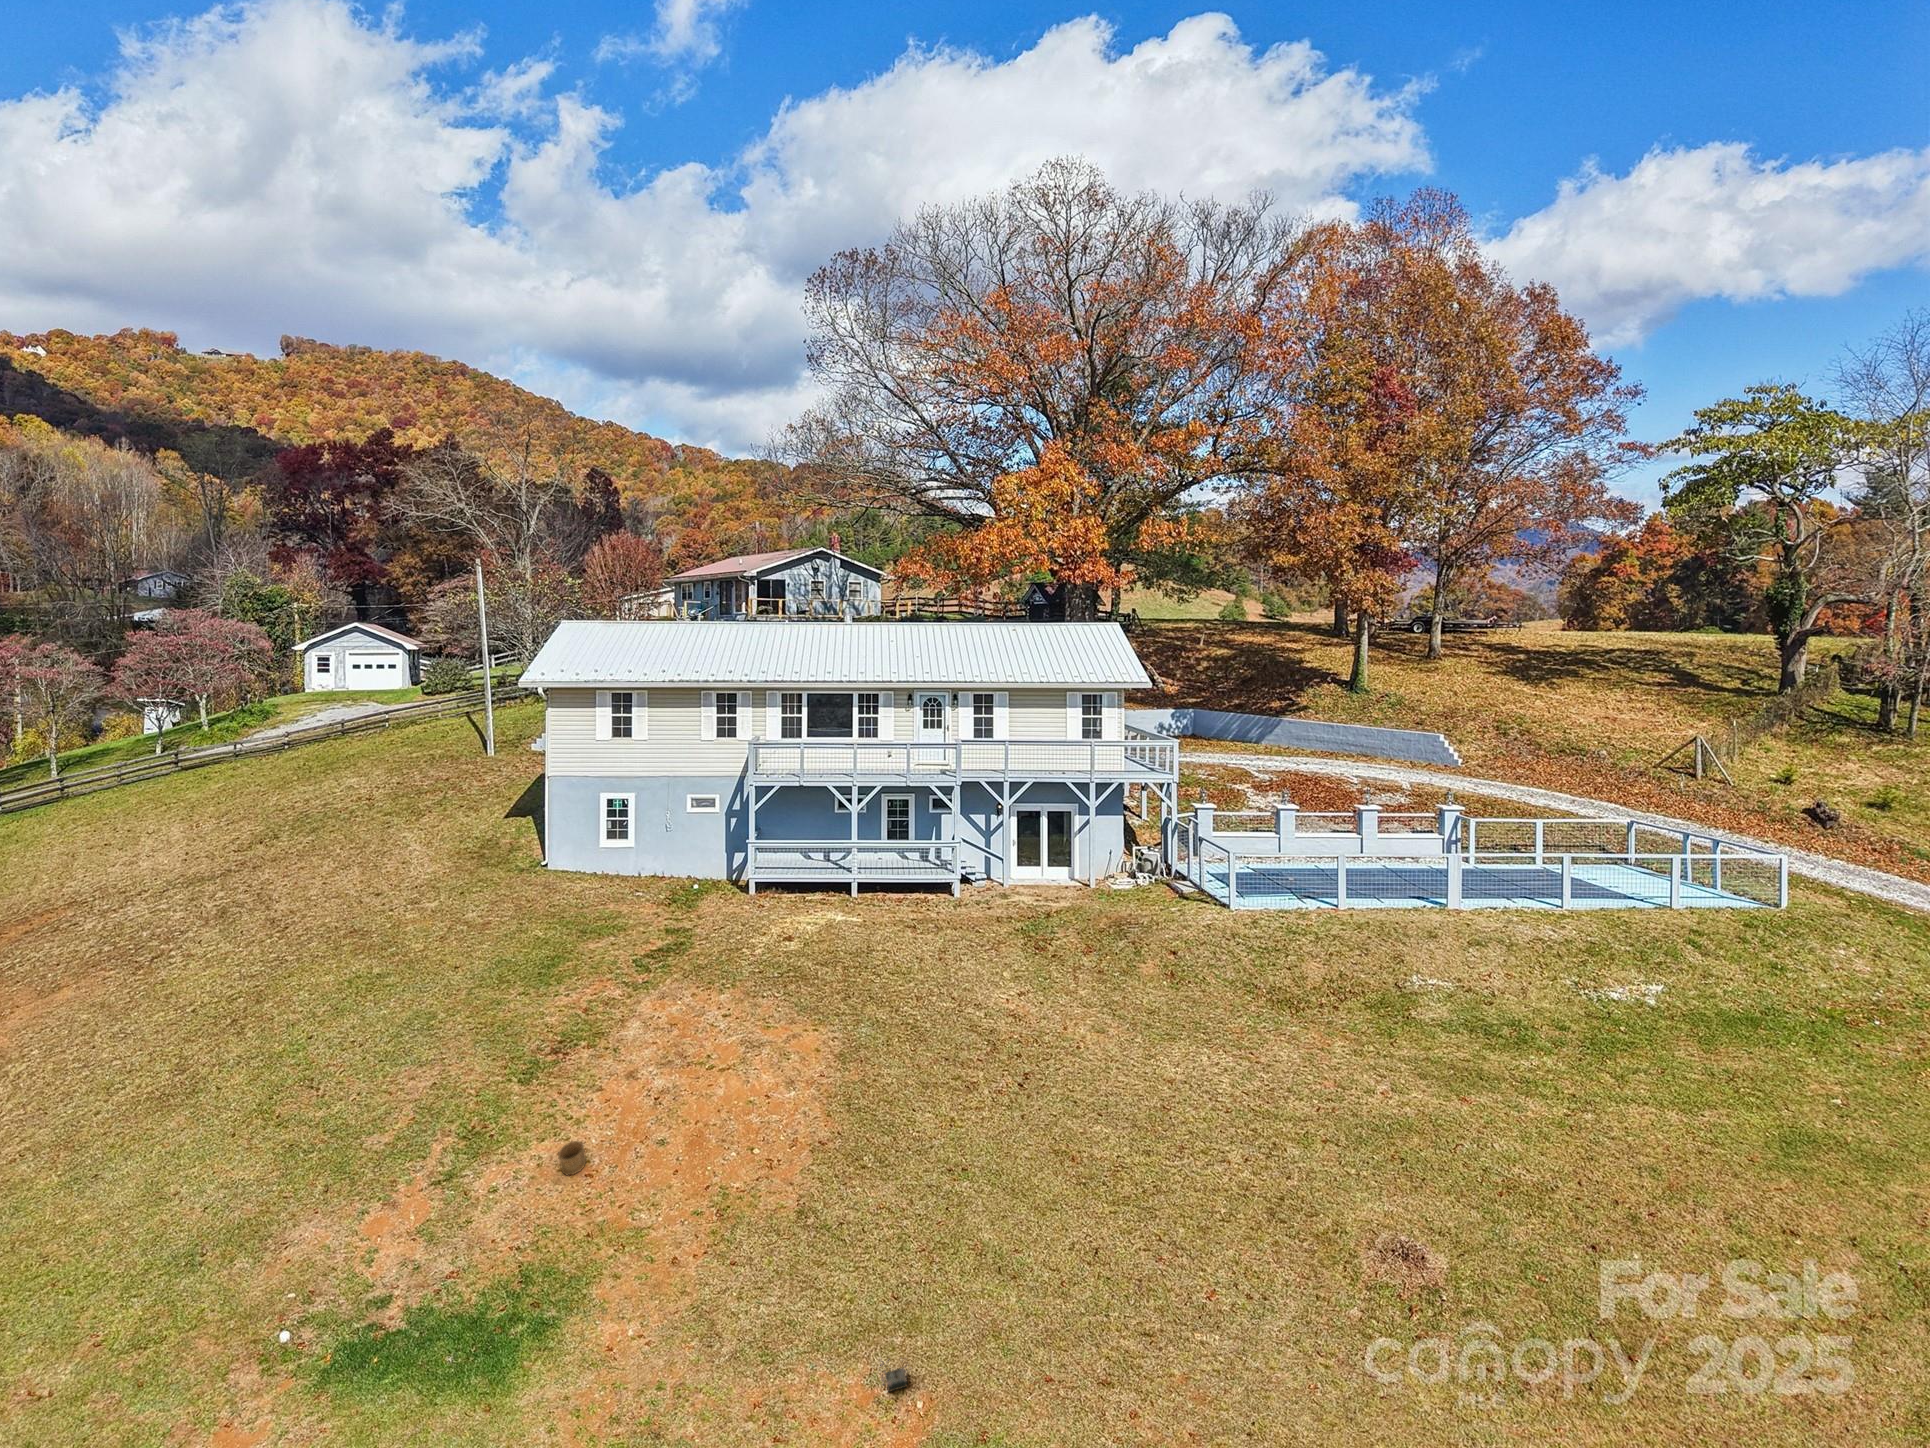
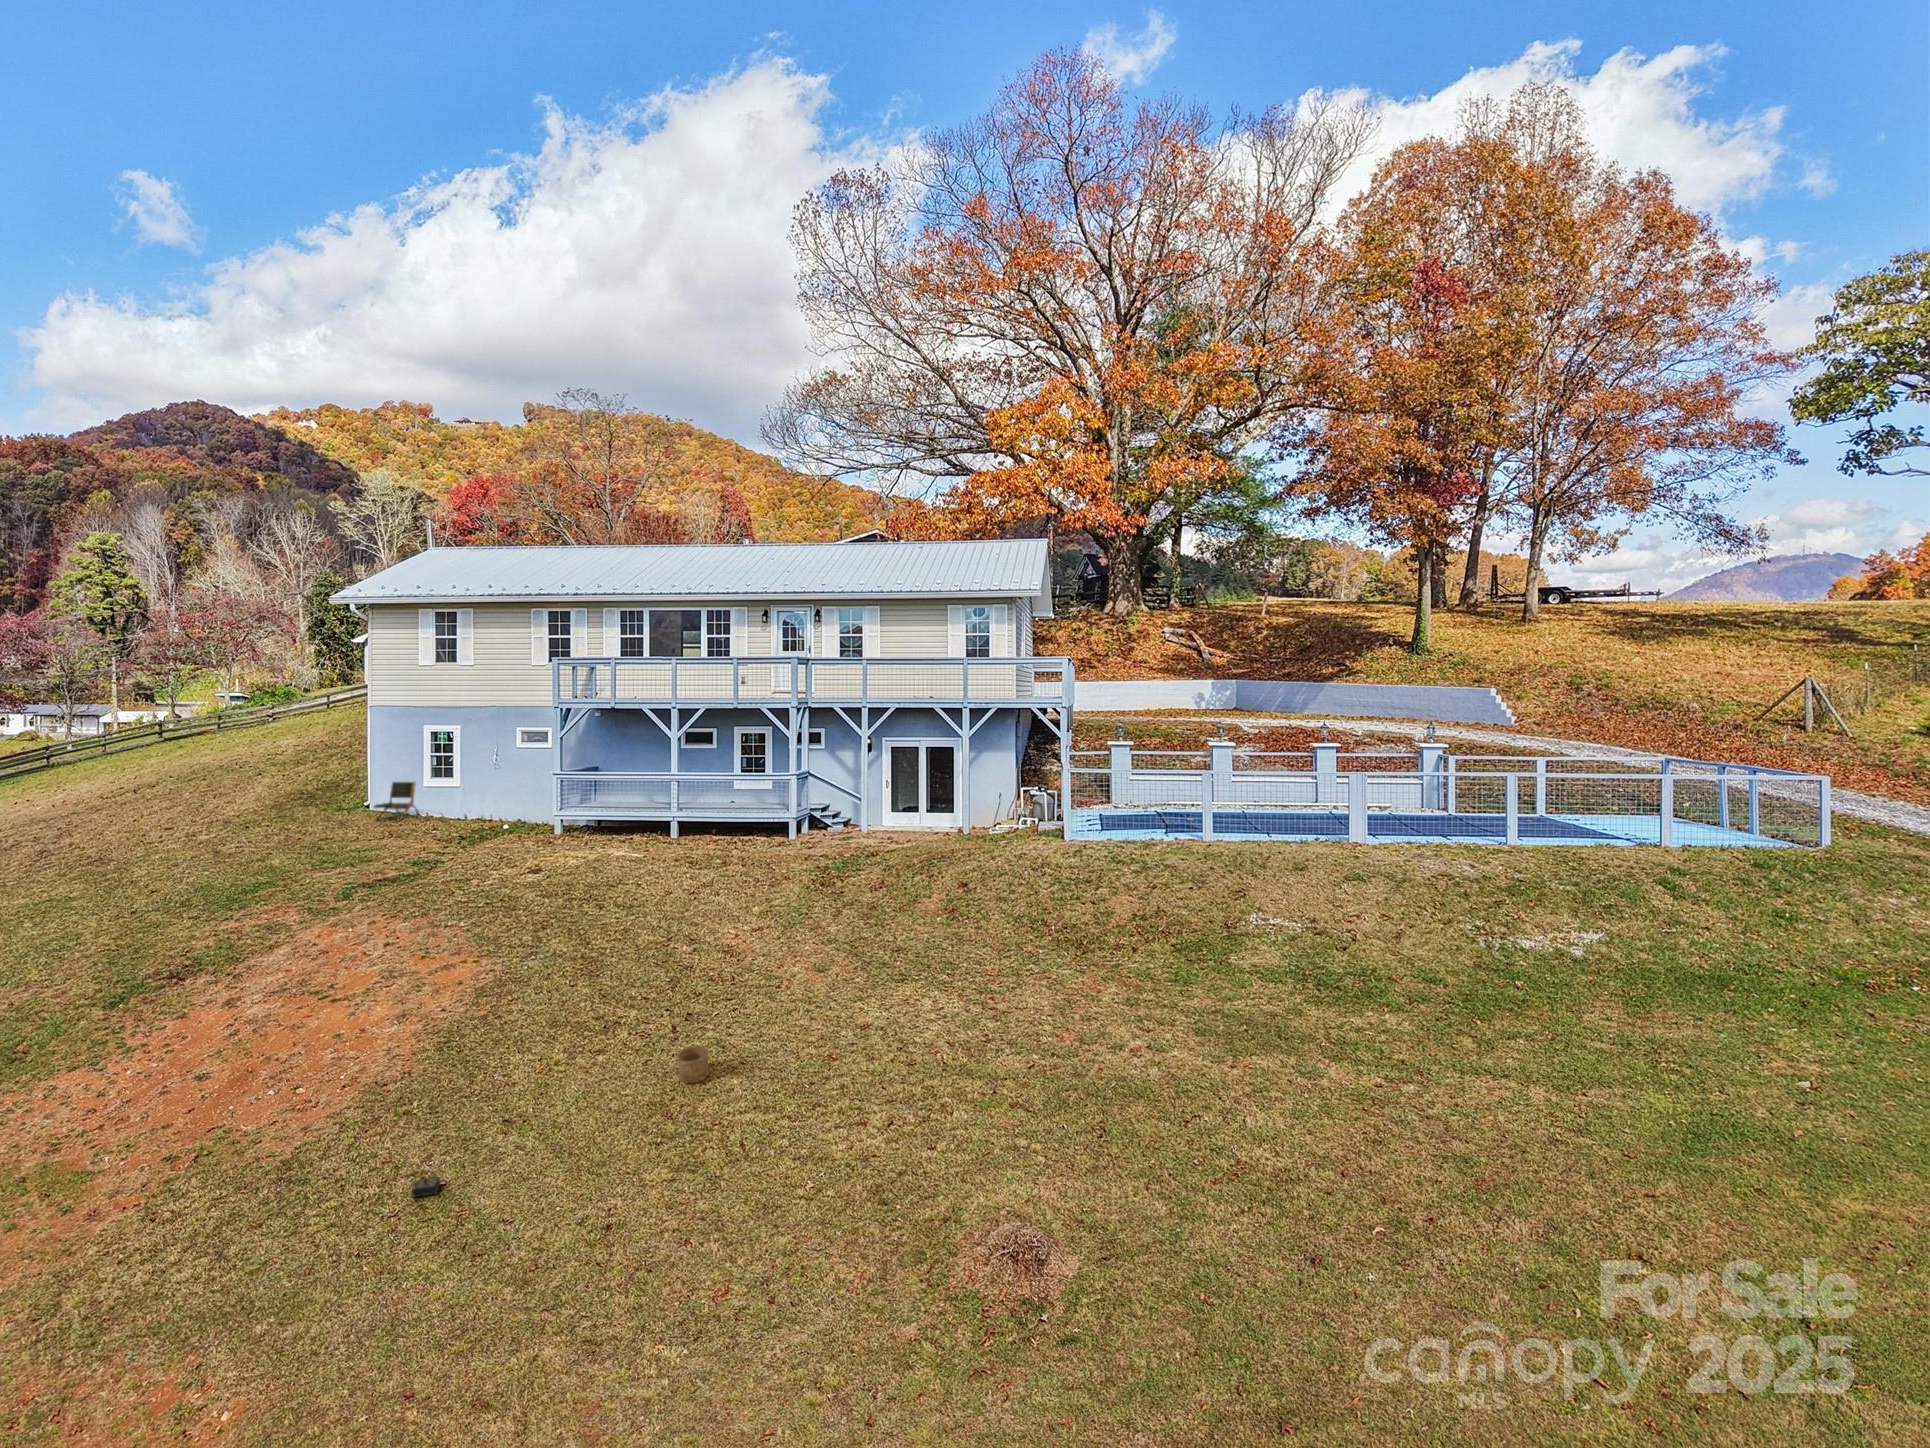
lounge chair: none [559,843,597,883] -> present [374,782,418,821]
wooden bucket: present [558,1141,586,1176] -> present [677,1046,709,1084]

